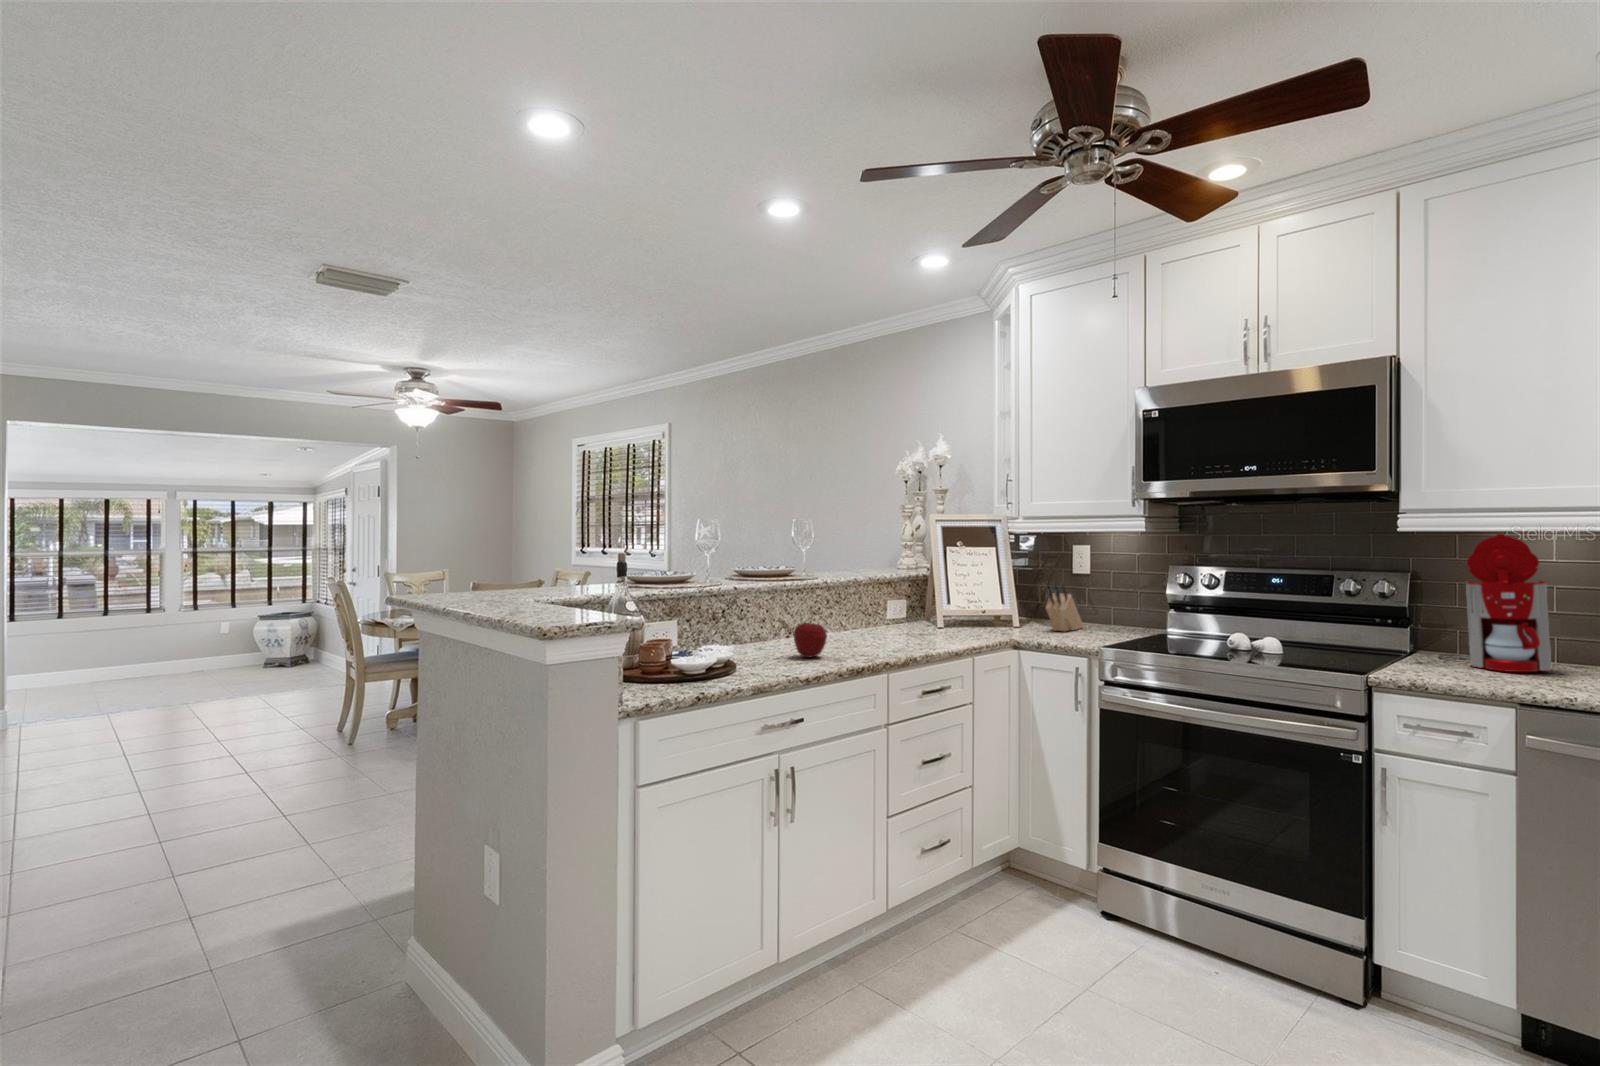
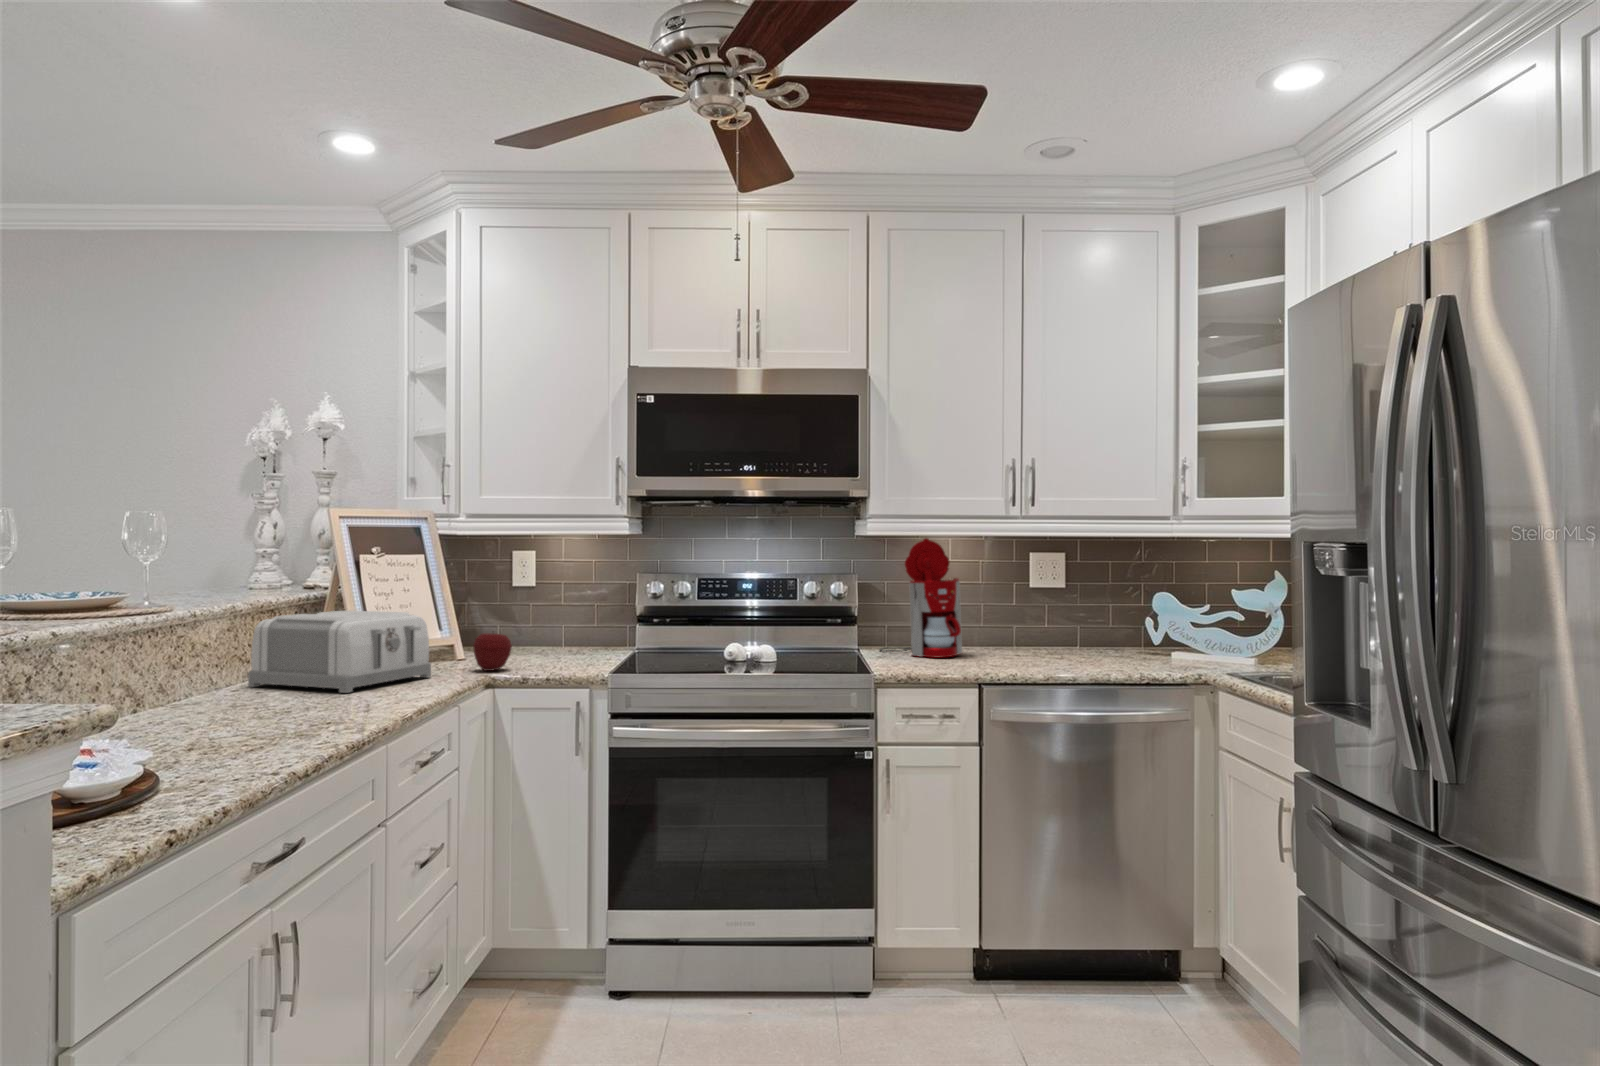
knife block: present [1045,582,1083,631] -> none [512,598,545,661]
toaster: none [864,585,971,639] -> present [248,611,431,693]
apple: present [794,623,827,657] -> present [473,634,512,671]

